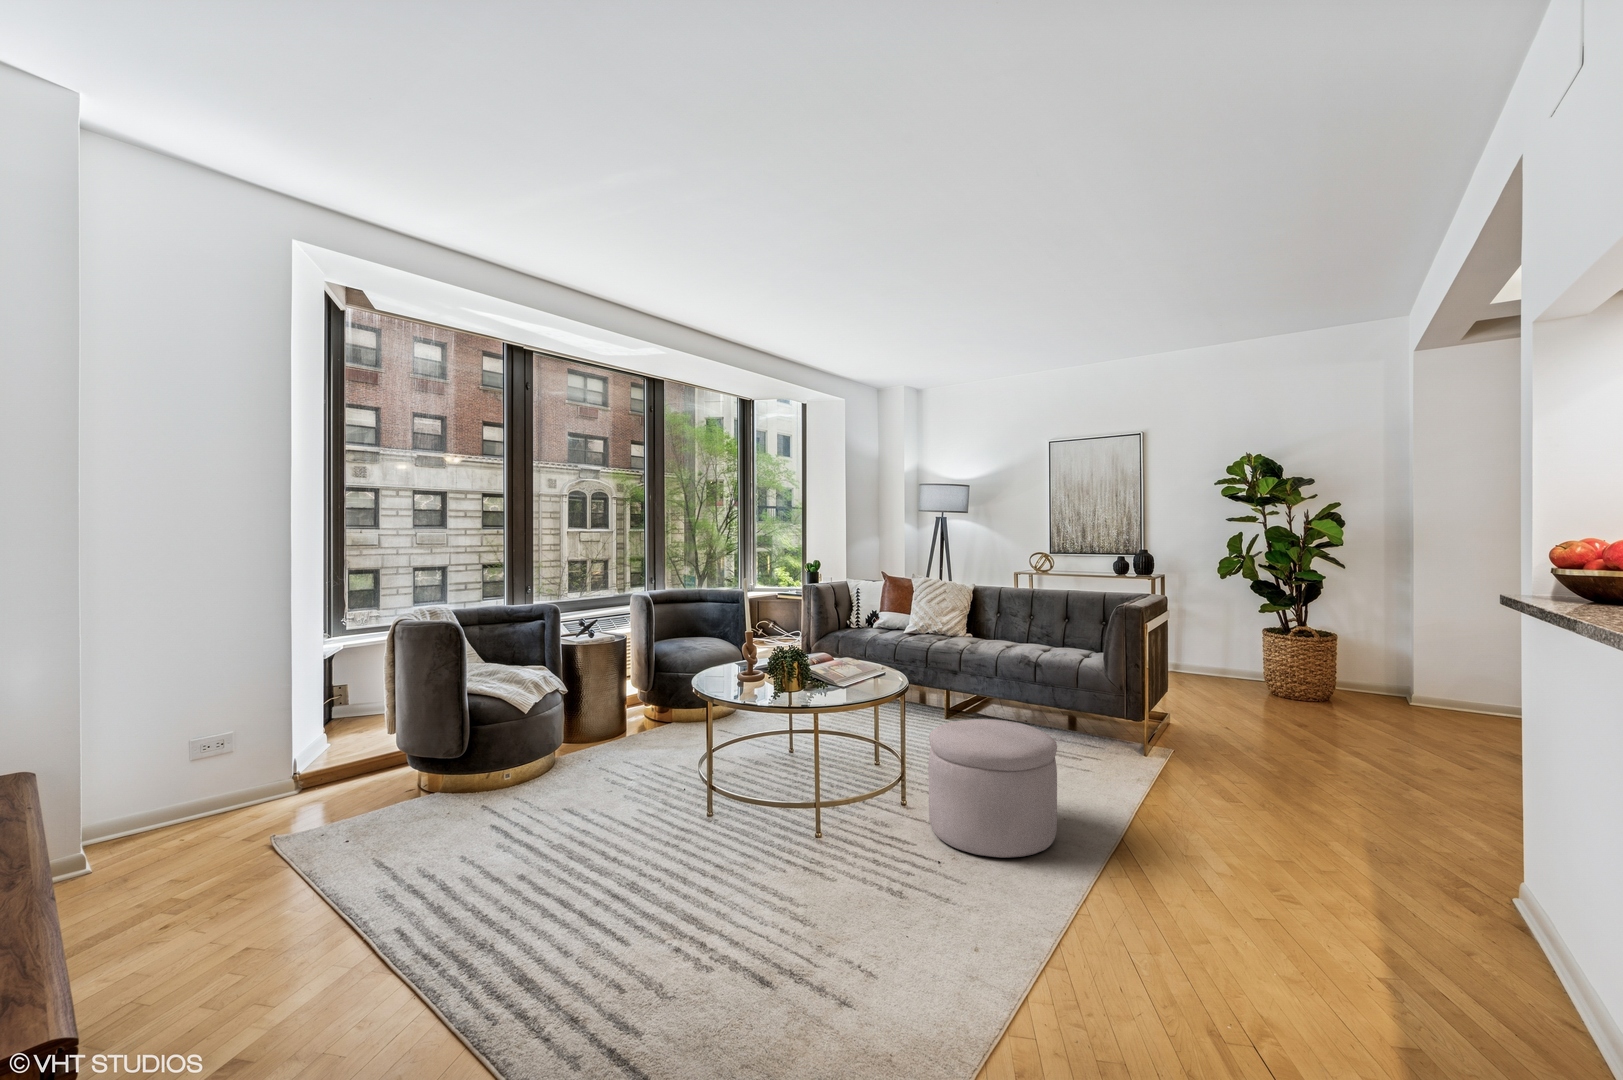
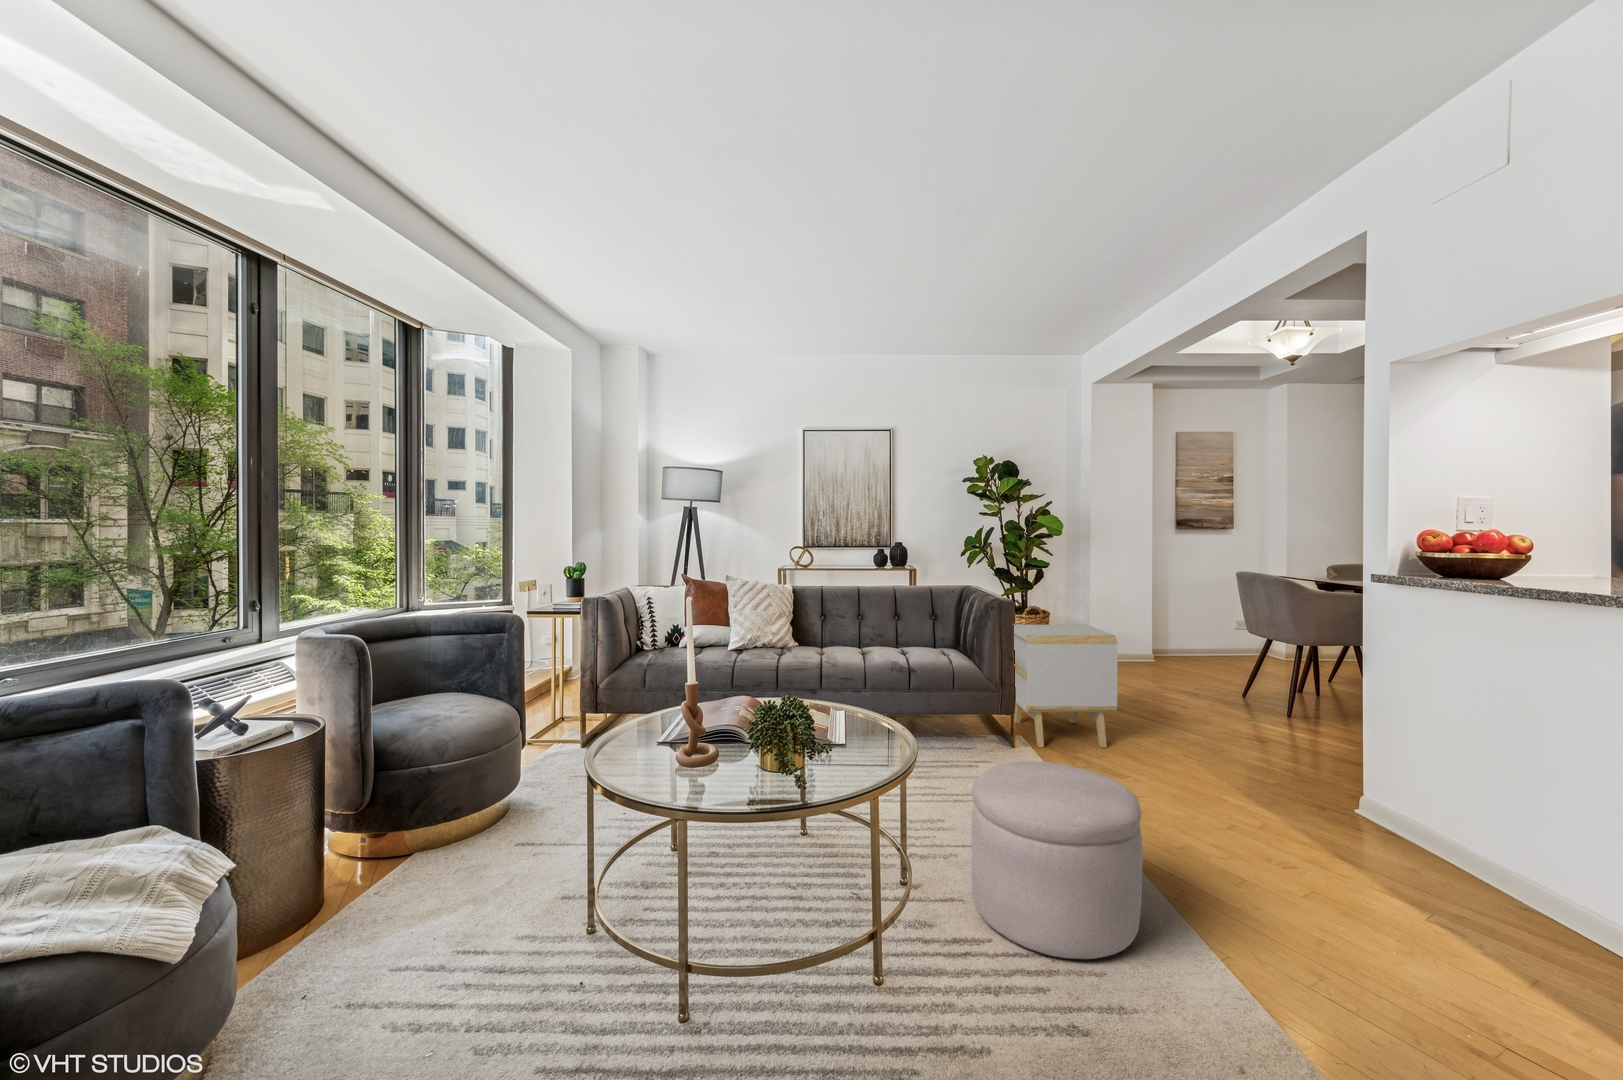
side table: none [1158,632,1265,765] -> present [1014,624,1118,747]

